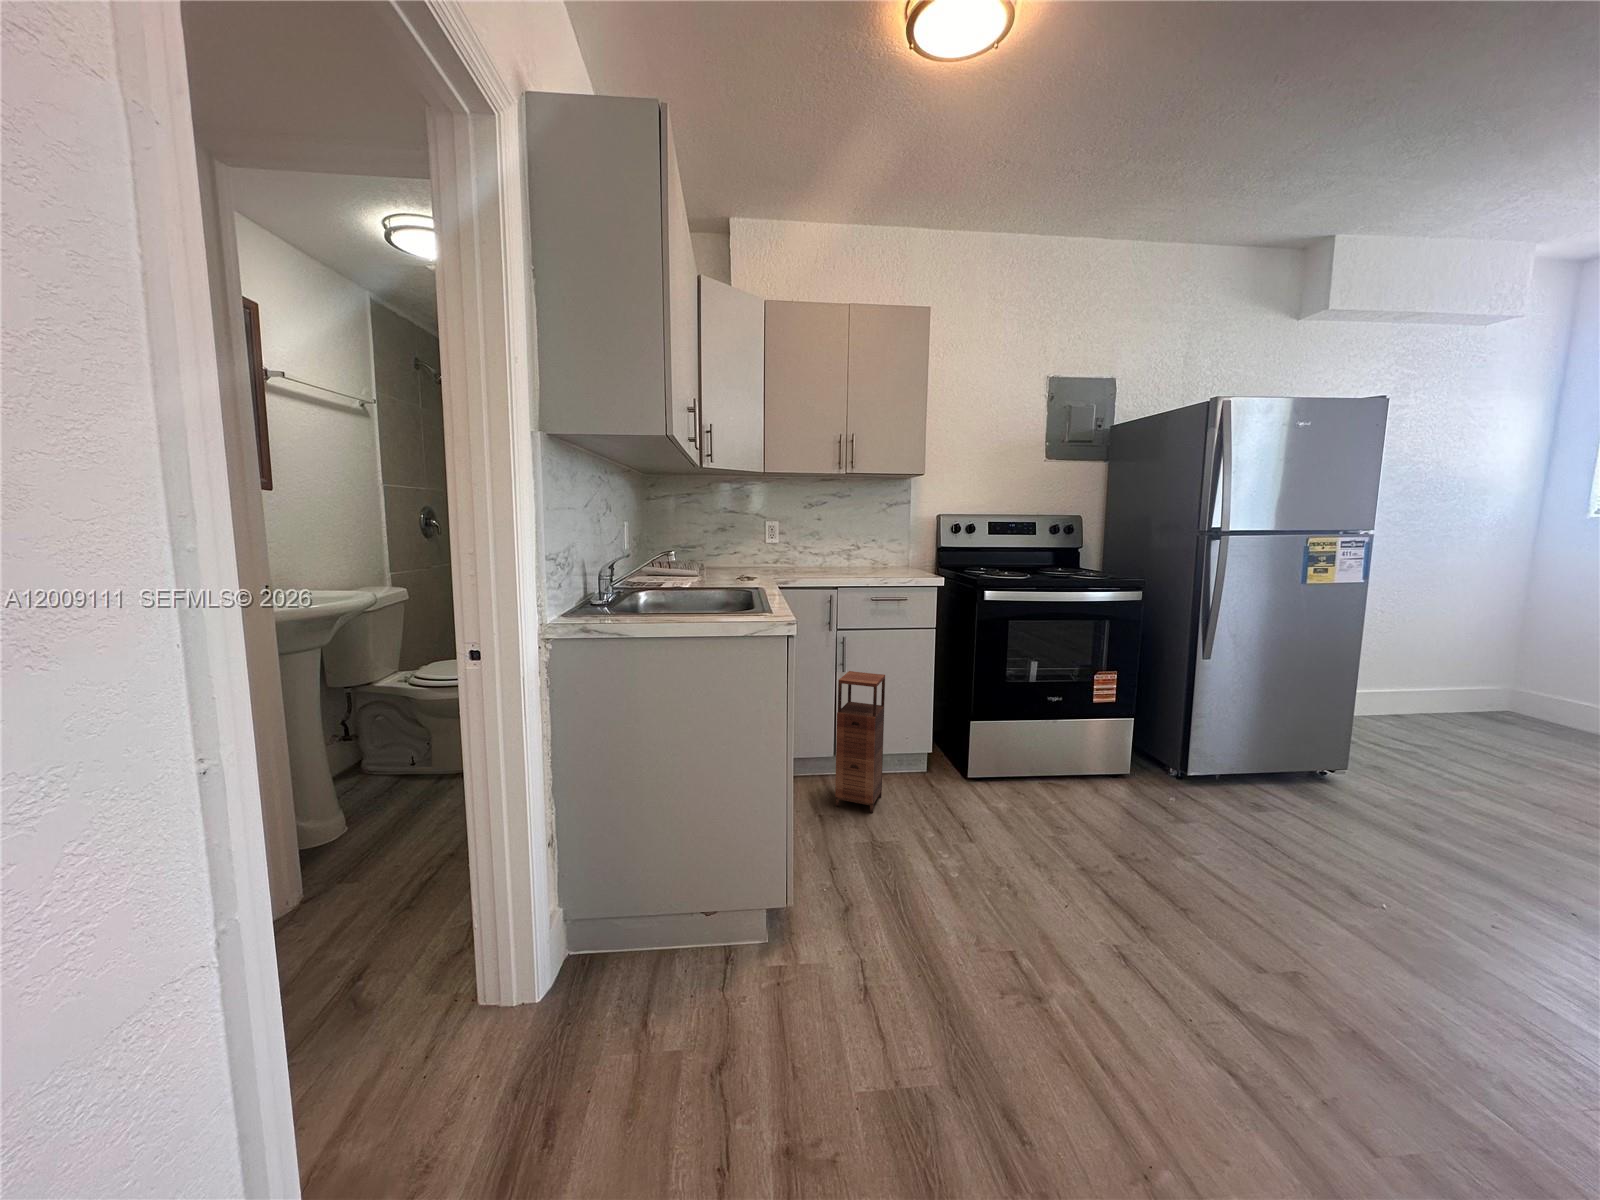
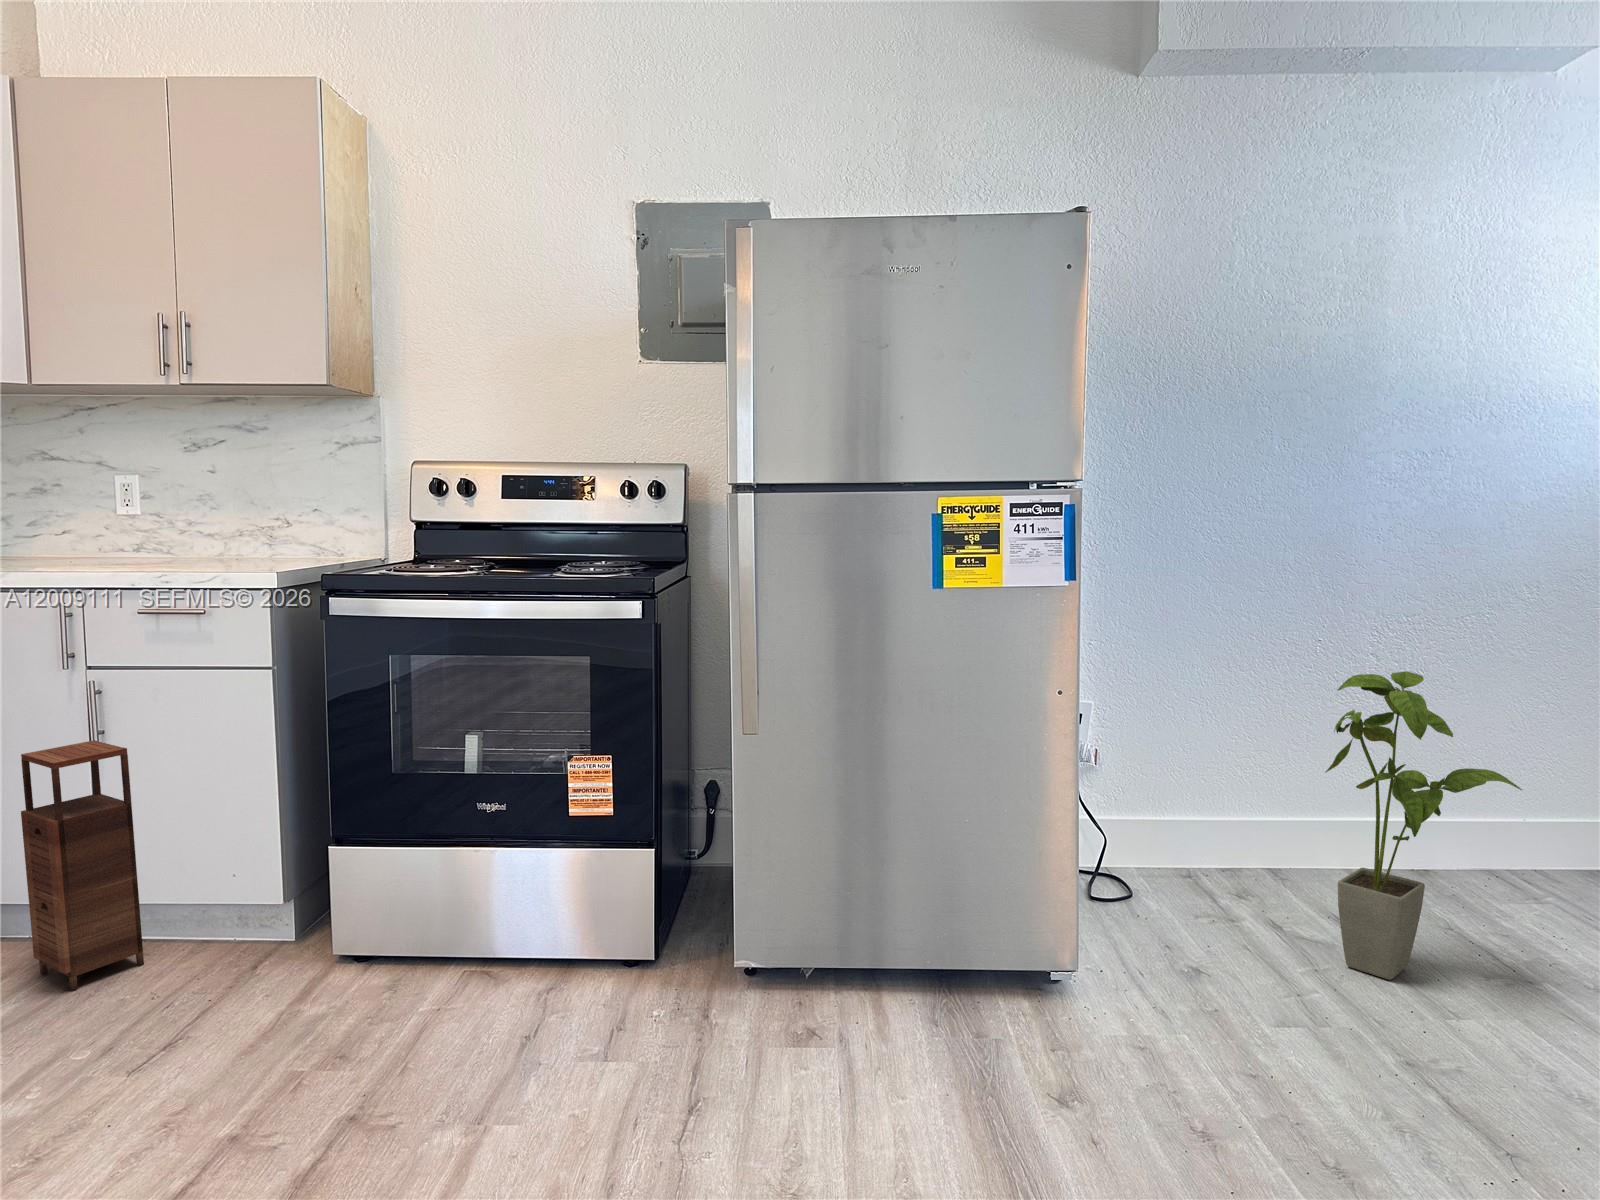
house plant: none [1411,621,1521,762] -> present [1326,671,1522,980]

